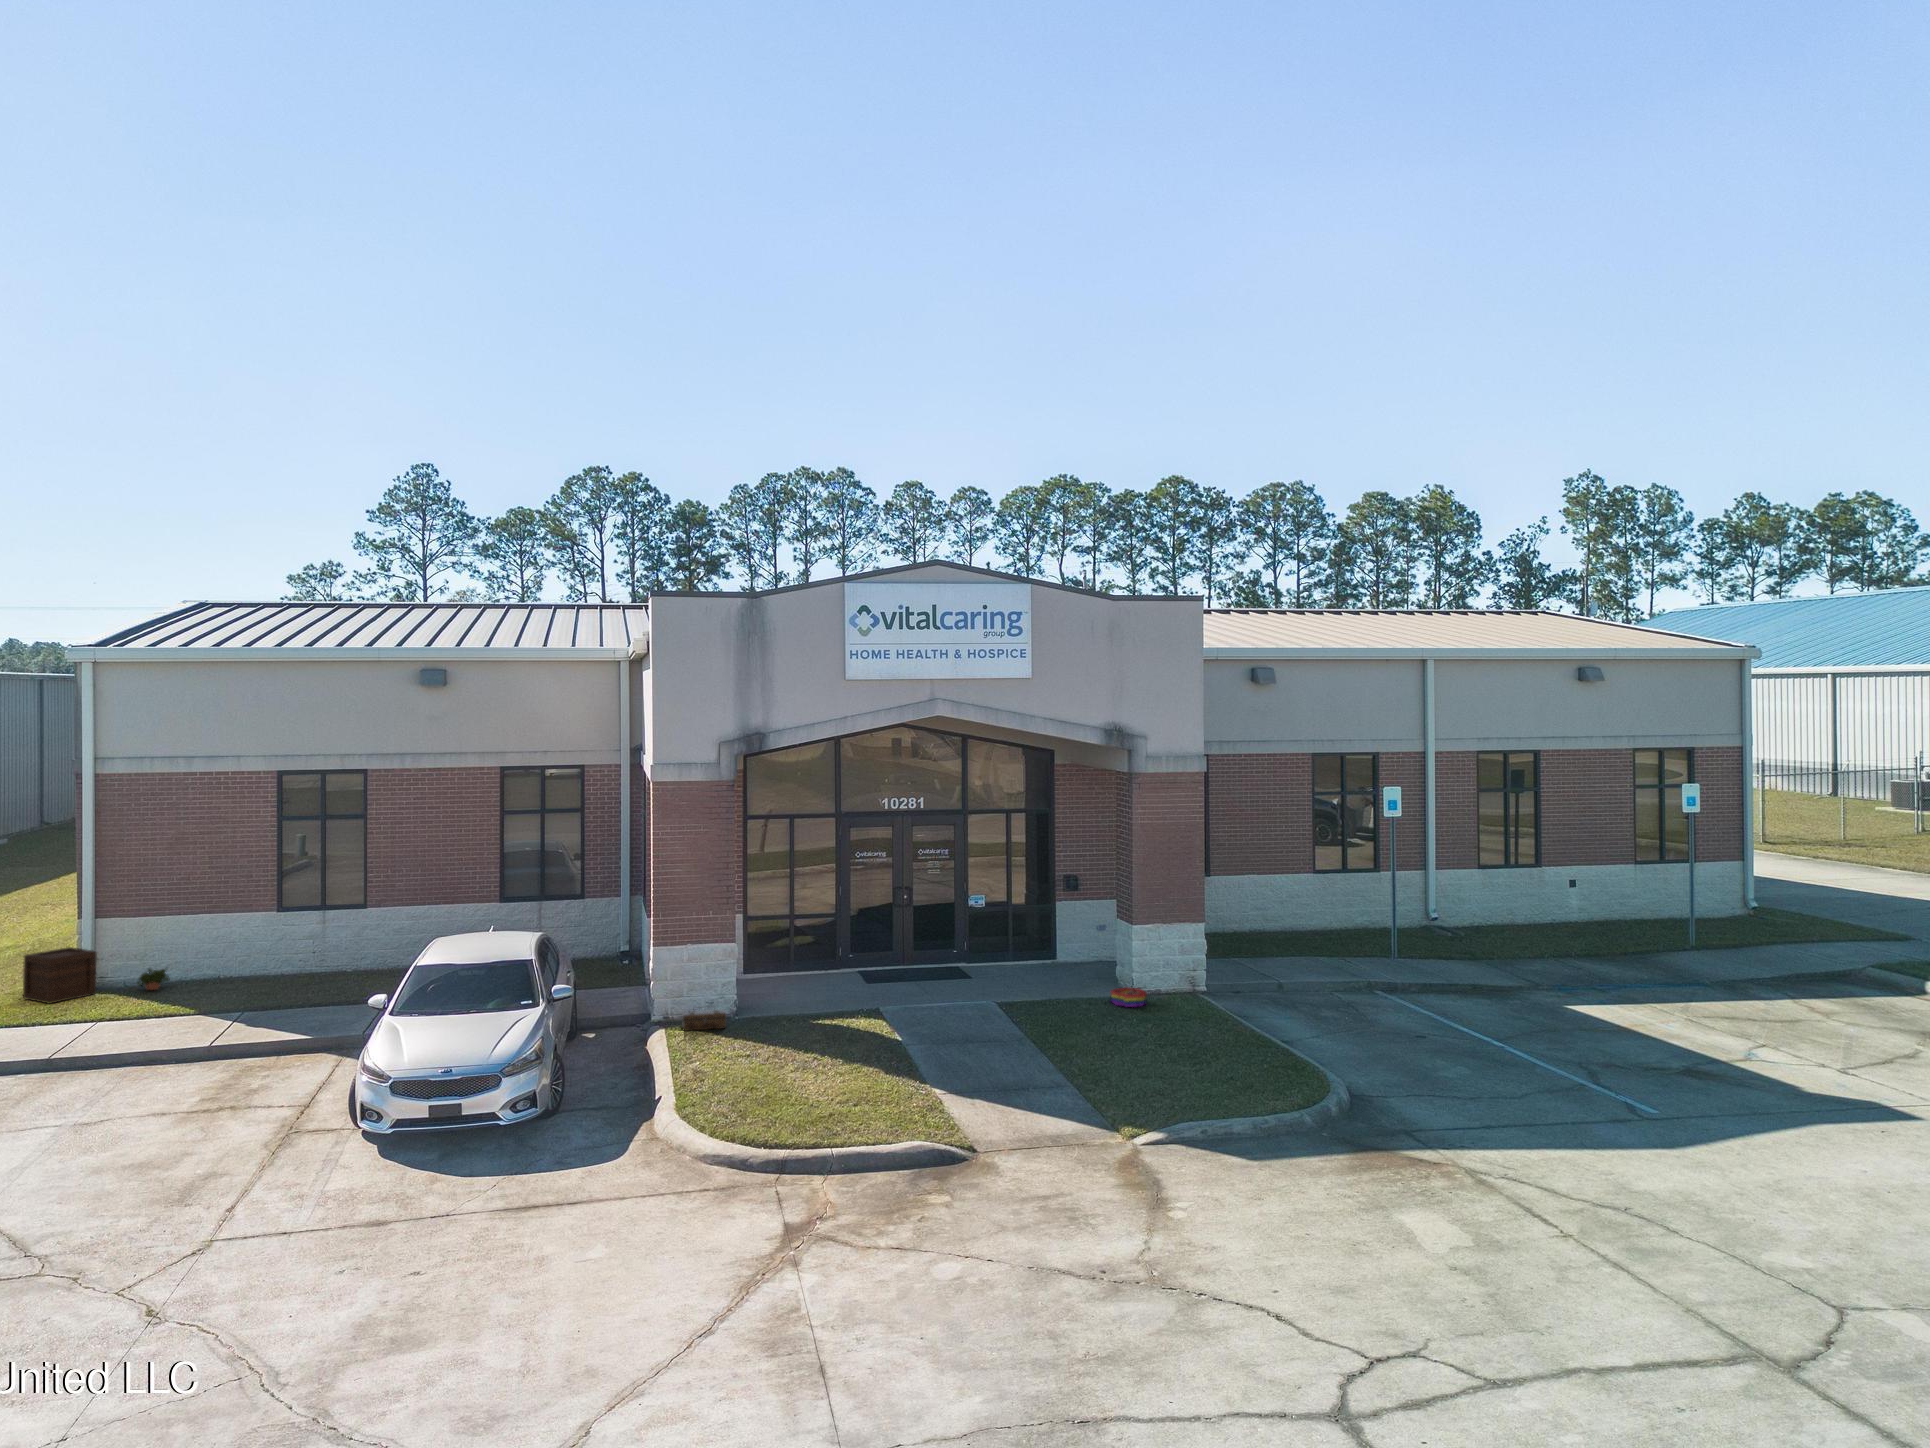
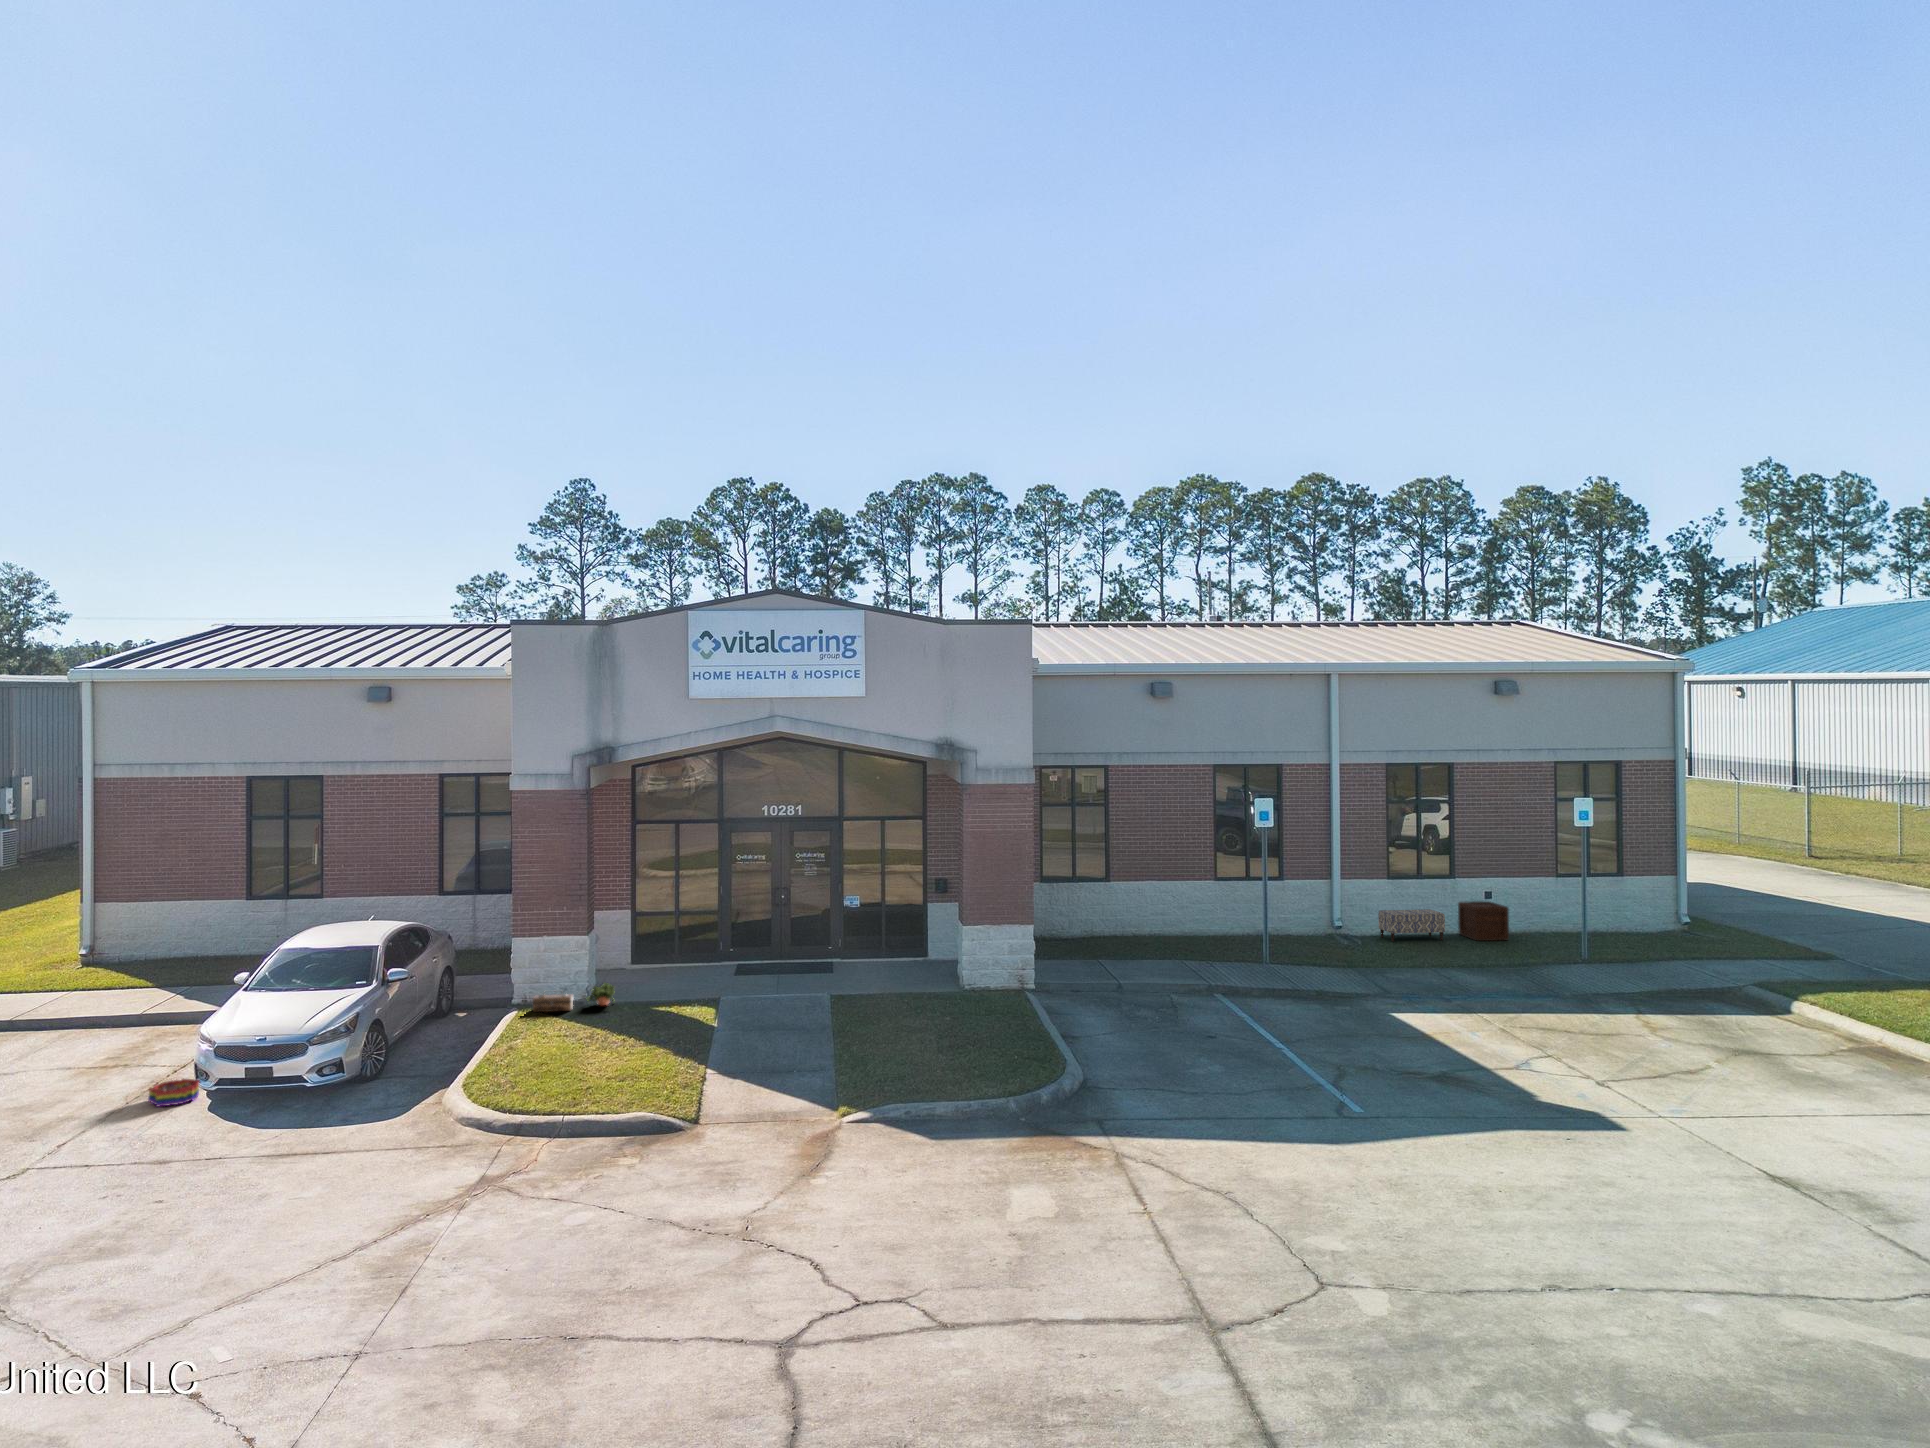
bench: none [1471,898,1537,931] -> present [1378,909,1445,942]
wooden crate: present [23,947,97,1004] -> present [1458,901,1509,941]
potted plant: present [138,969,170,990] -> present [587,983,615,1005]
storage bin: present [1111,987,1147,1007] -> present [148,1078,199,1107]

